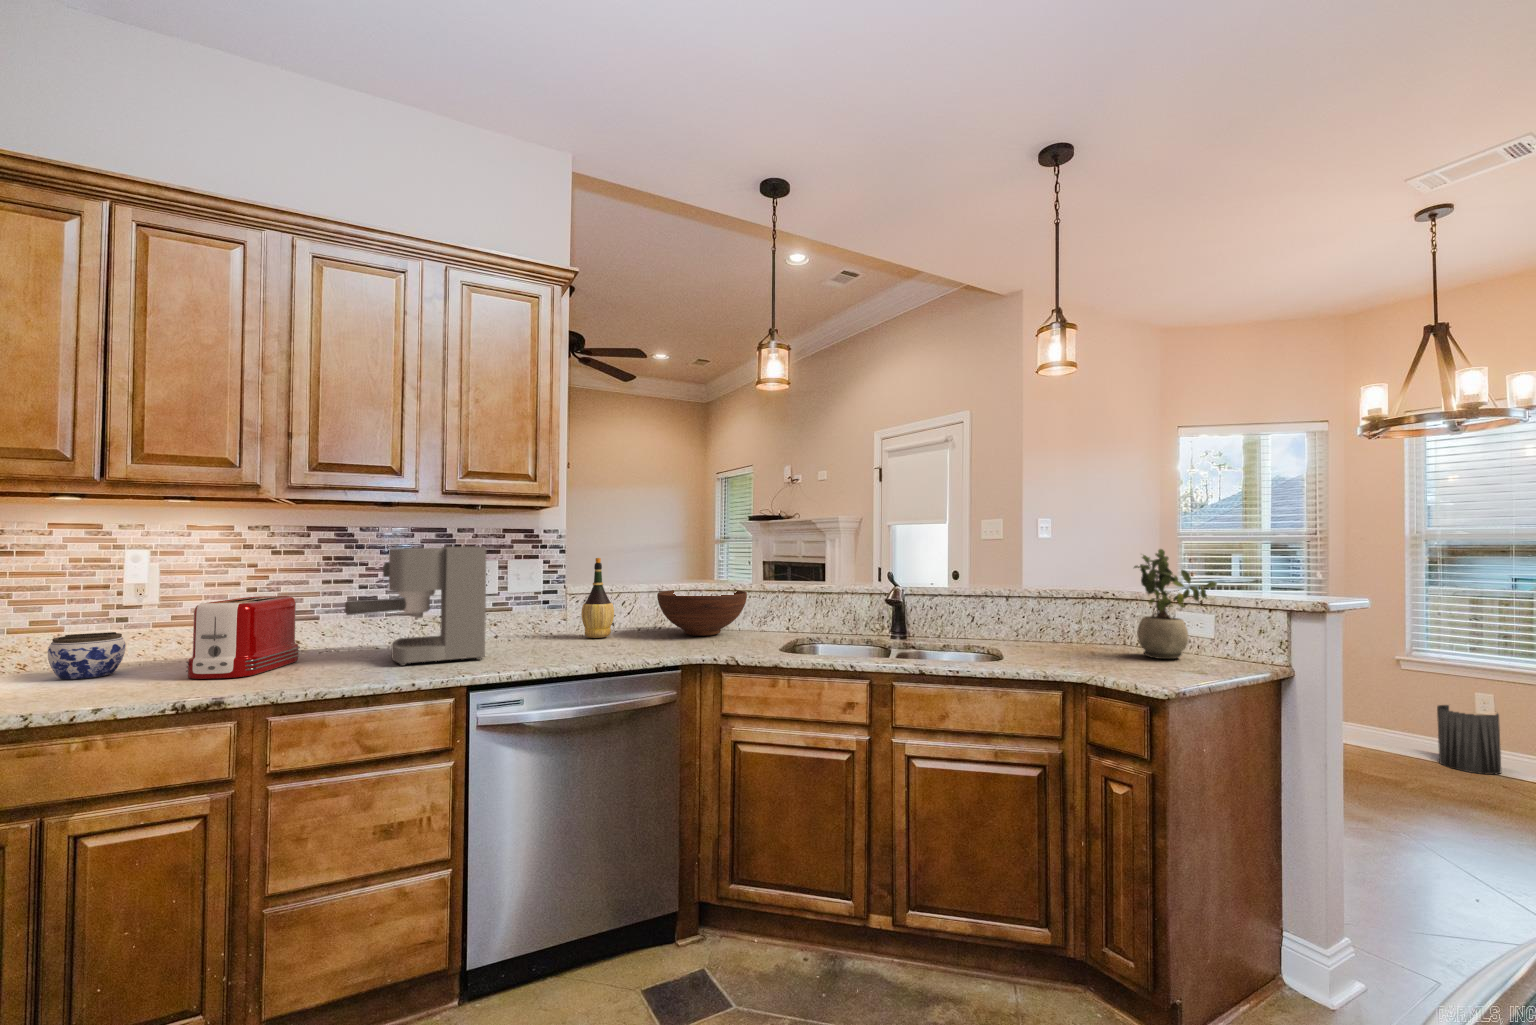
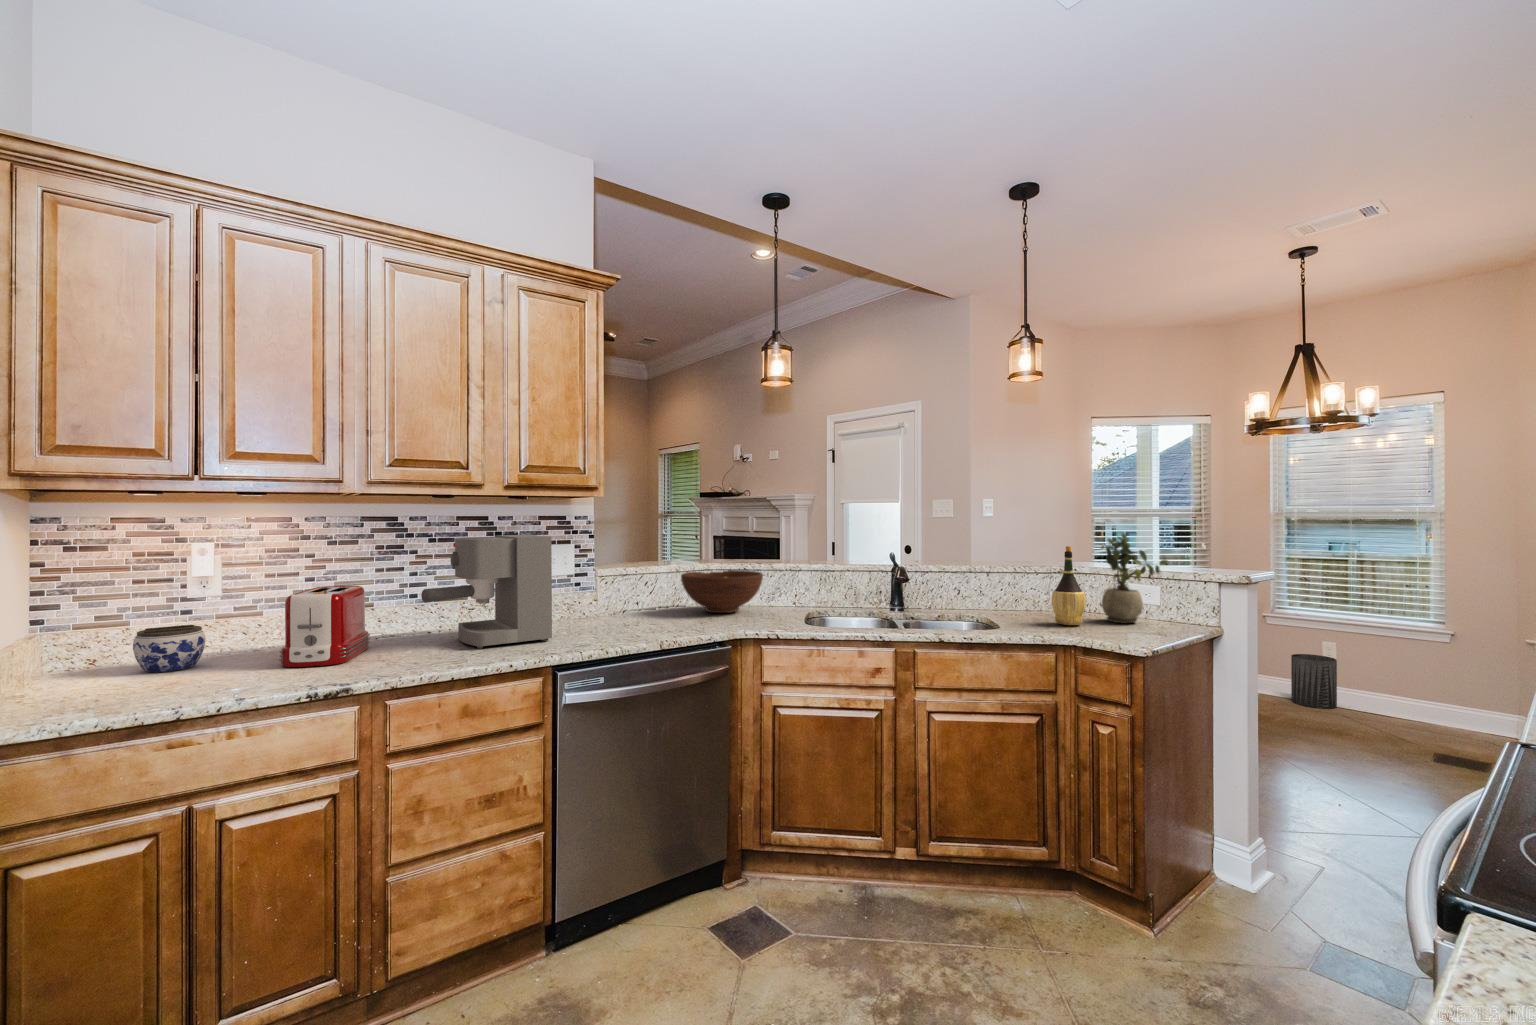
wine bottle: present [581,558,614,638] -> present [1052,546,1086,625]

